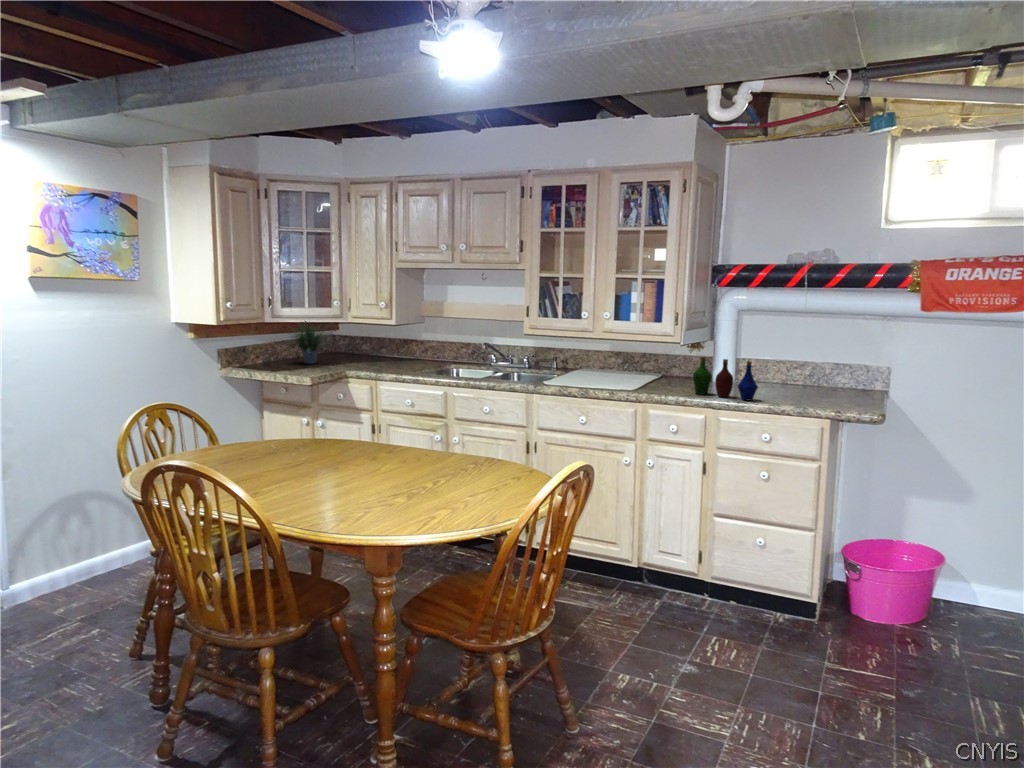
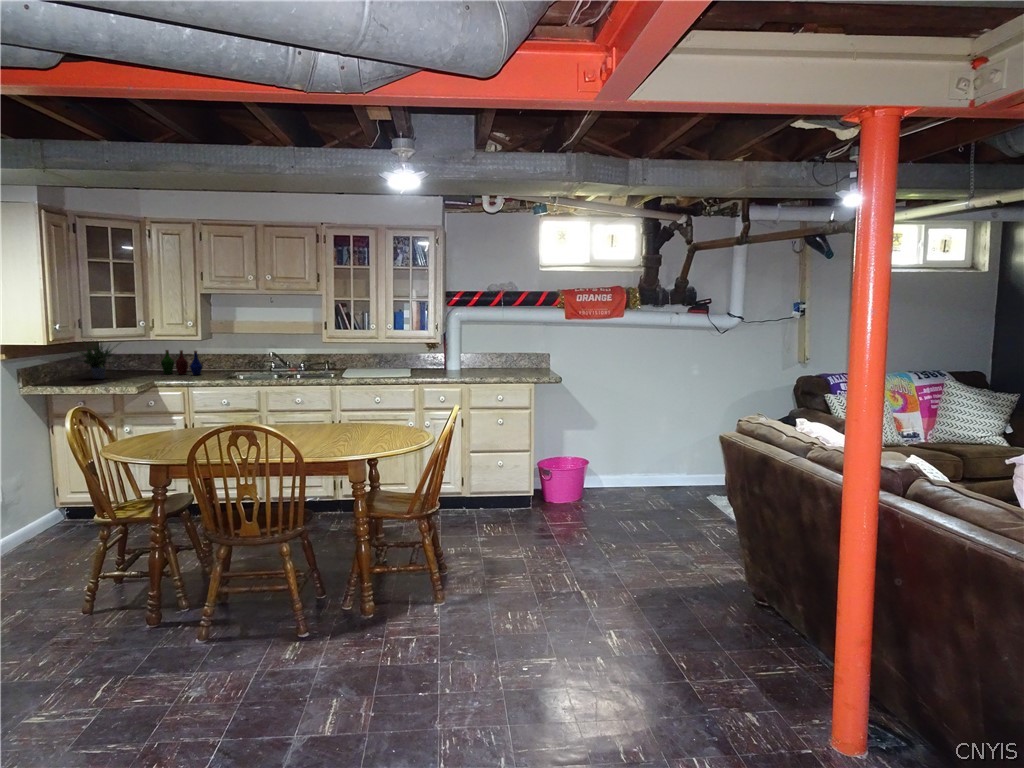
bottle: present [693,357,758,400] -> present [161,350,203,375]

